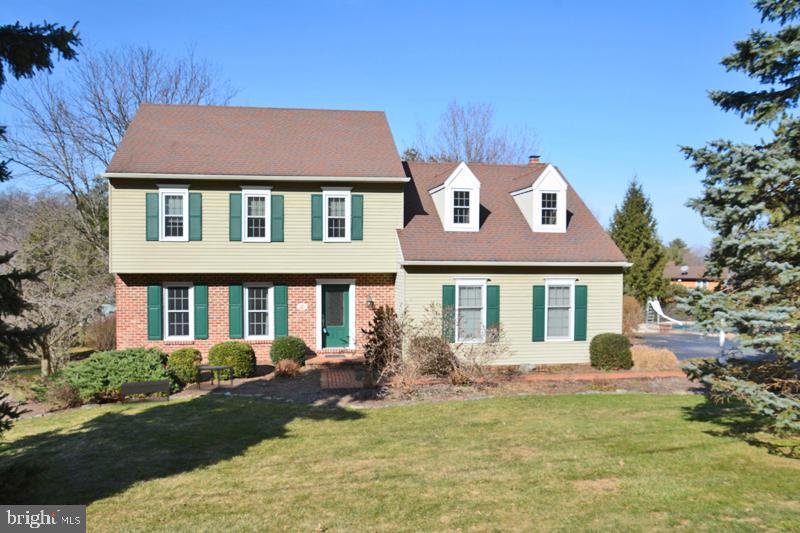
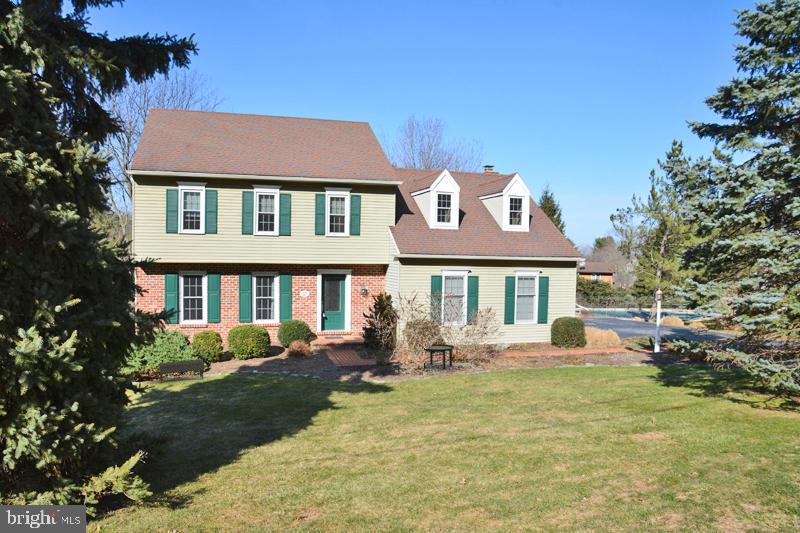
round table: present [196,363,234,390] -> present [424,344,455,370]

